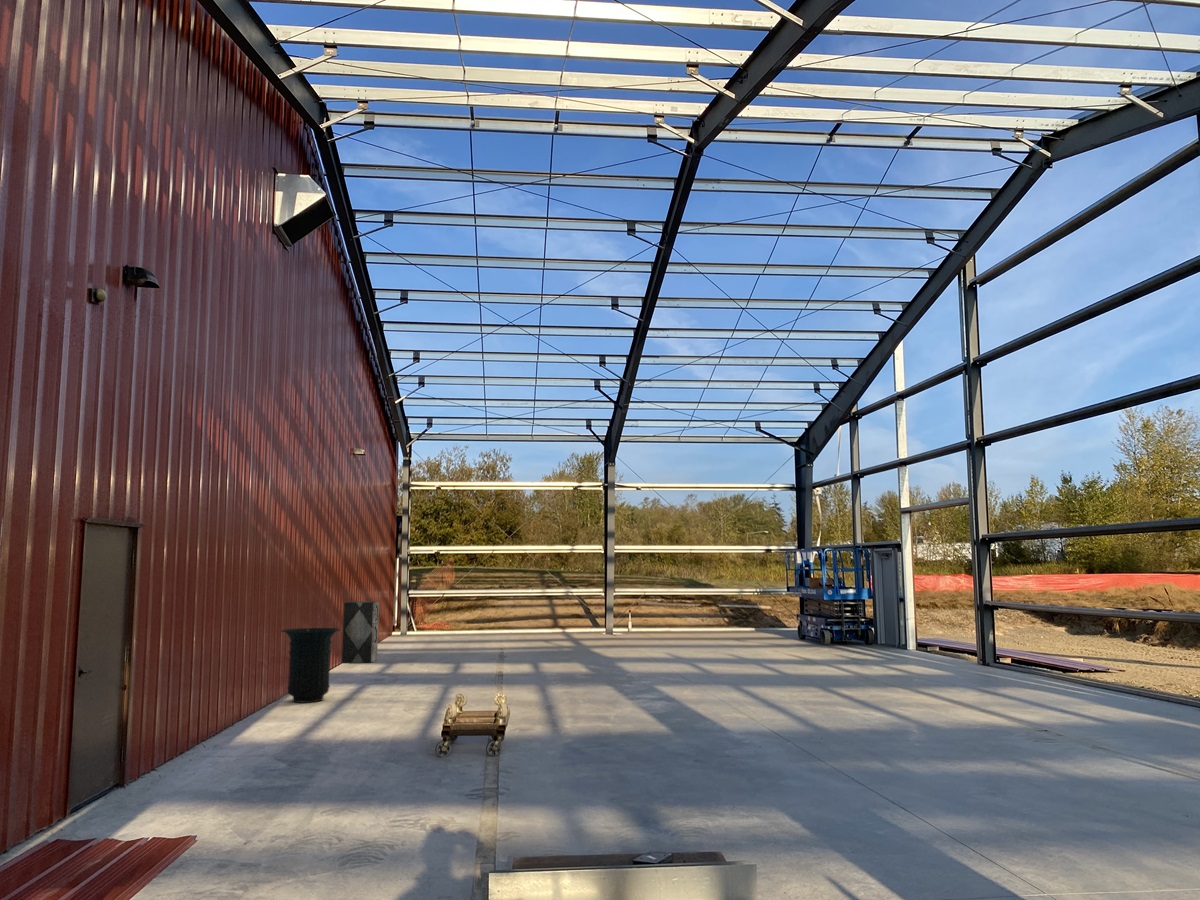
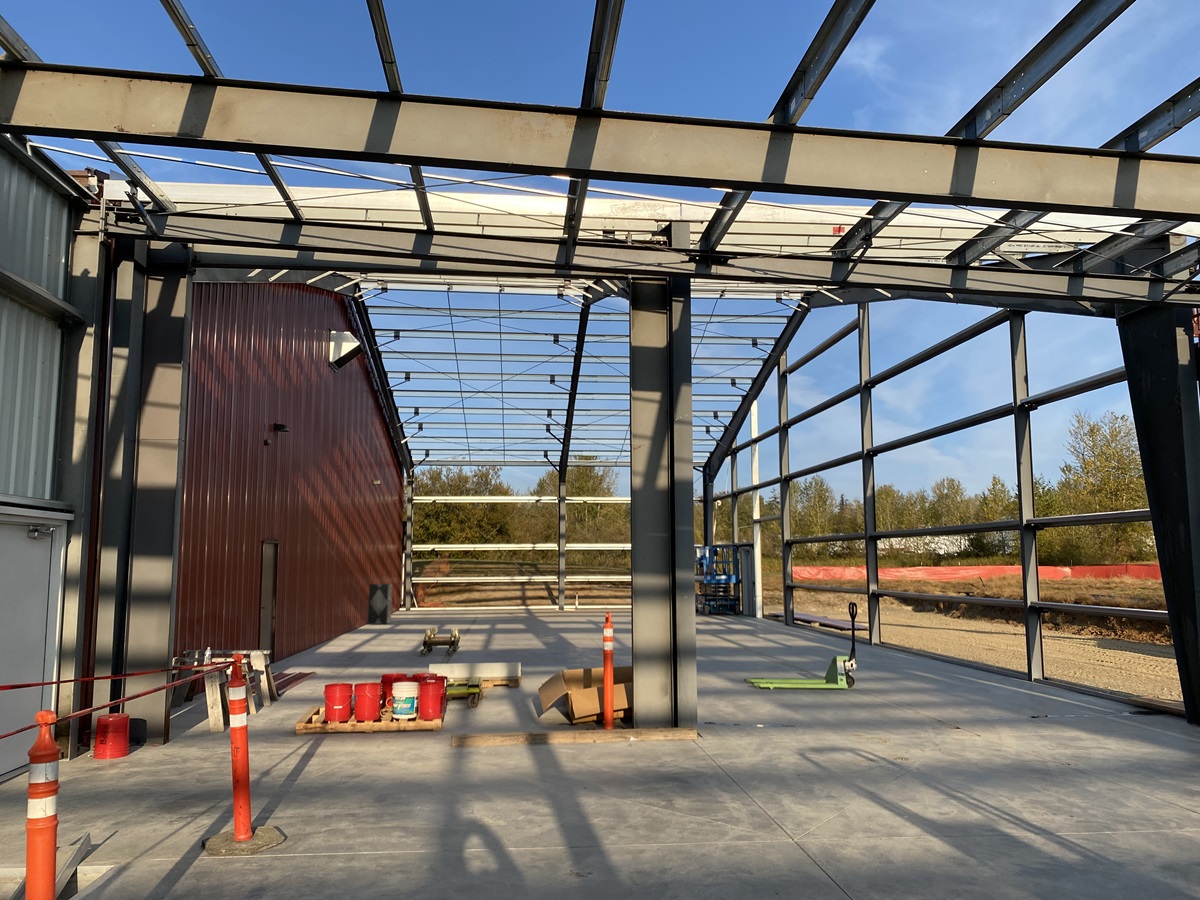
trash can: present [282,628,340,703] -> none [335,598,369,640]

